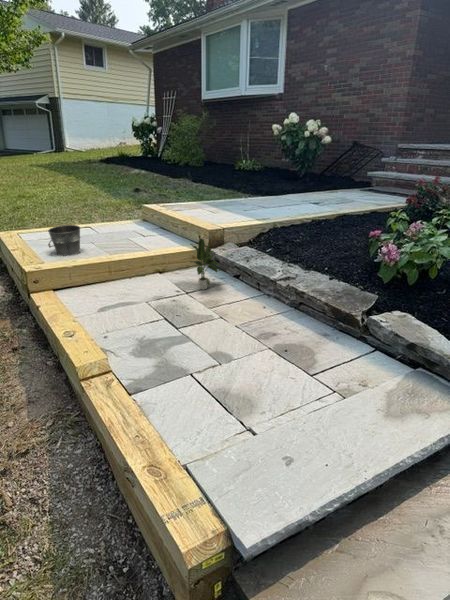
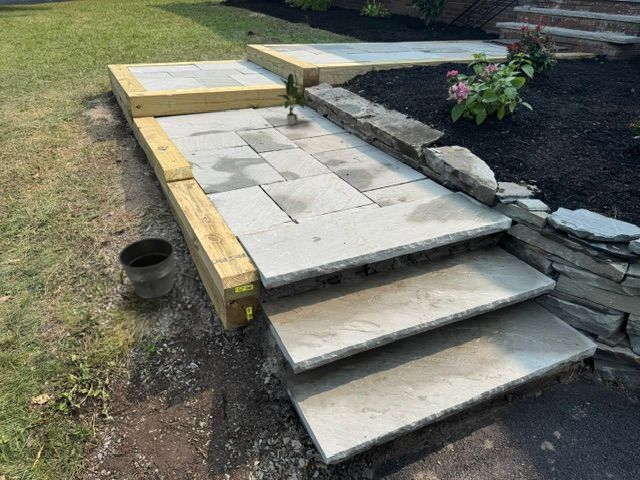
bucket: present [48,225,80,256] -> present [118,238,174,298]

